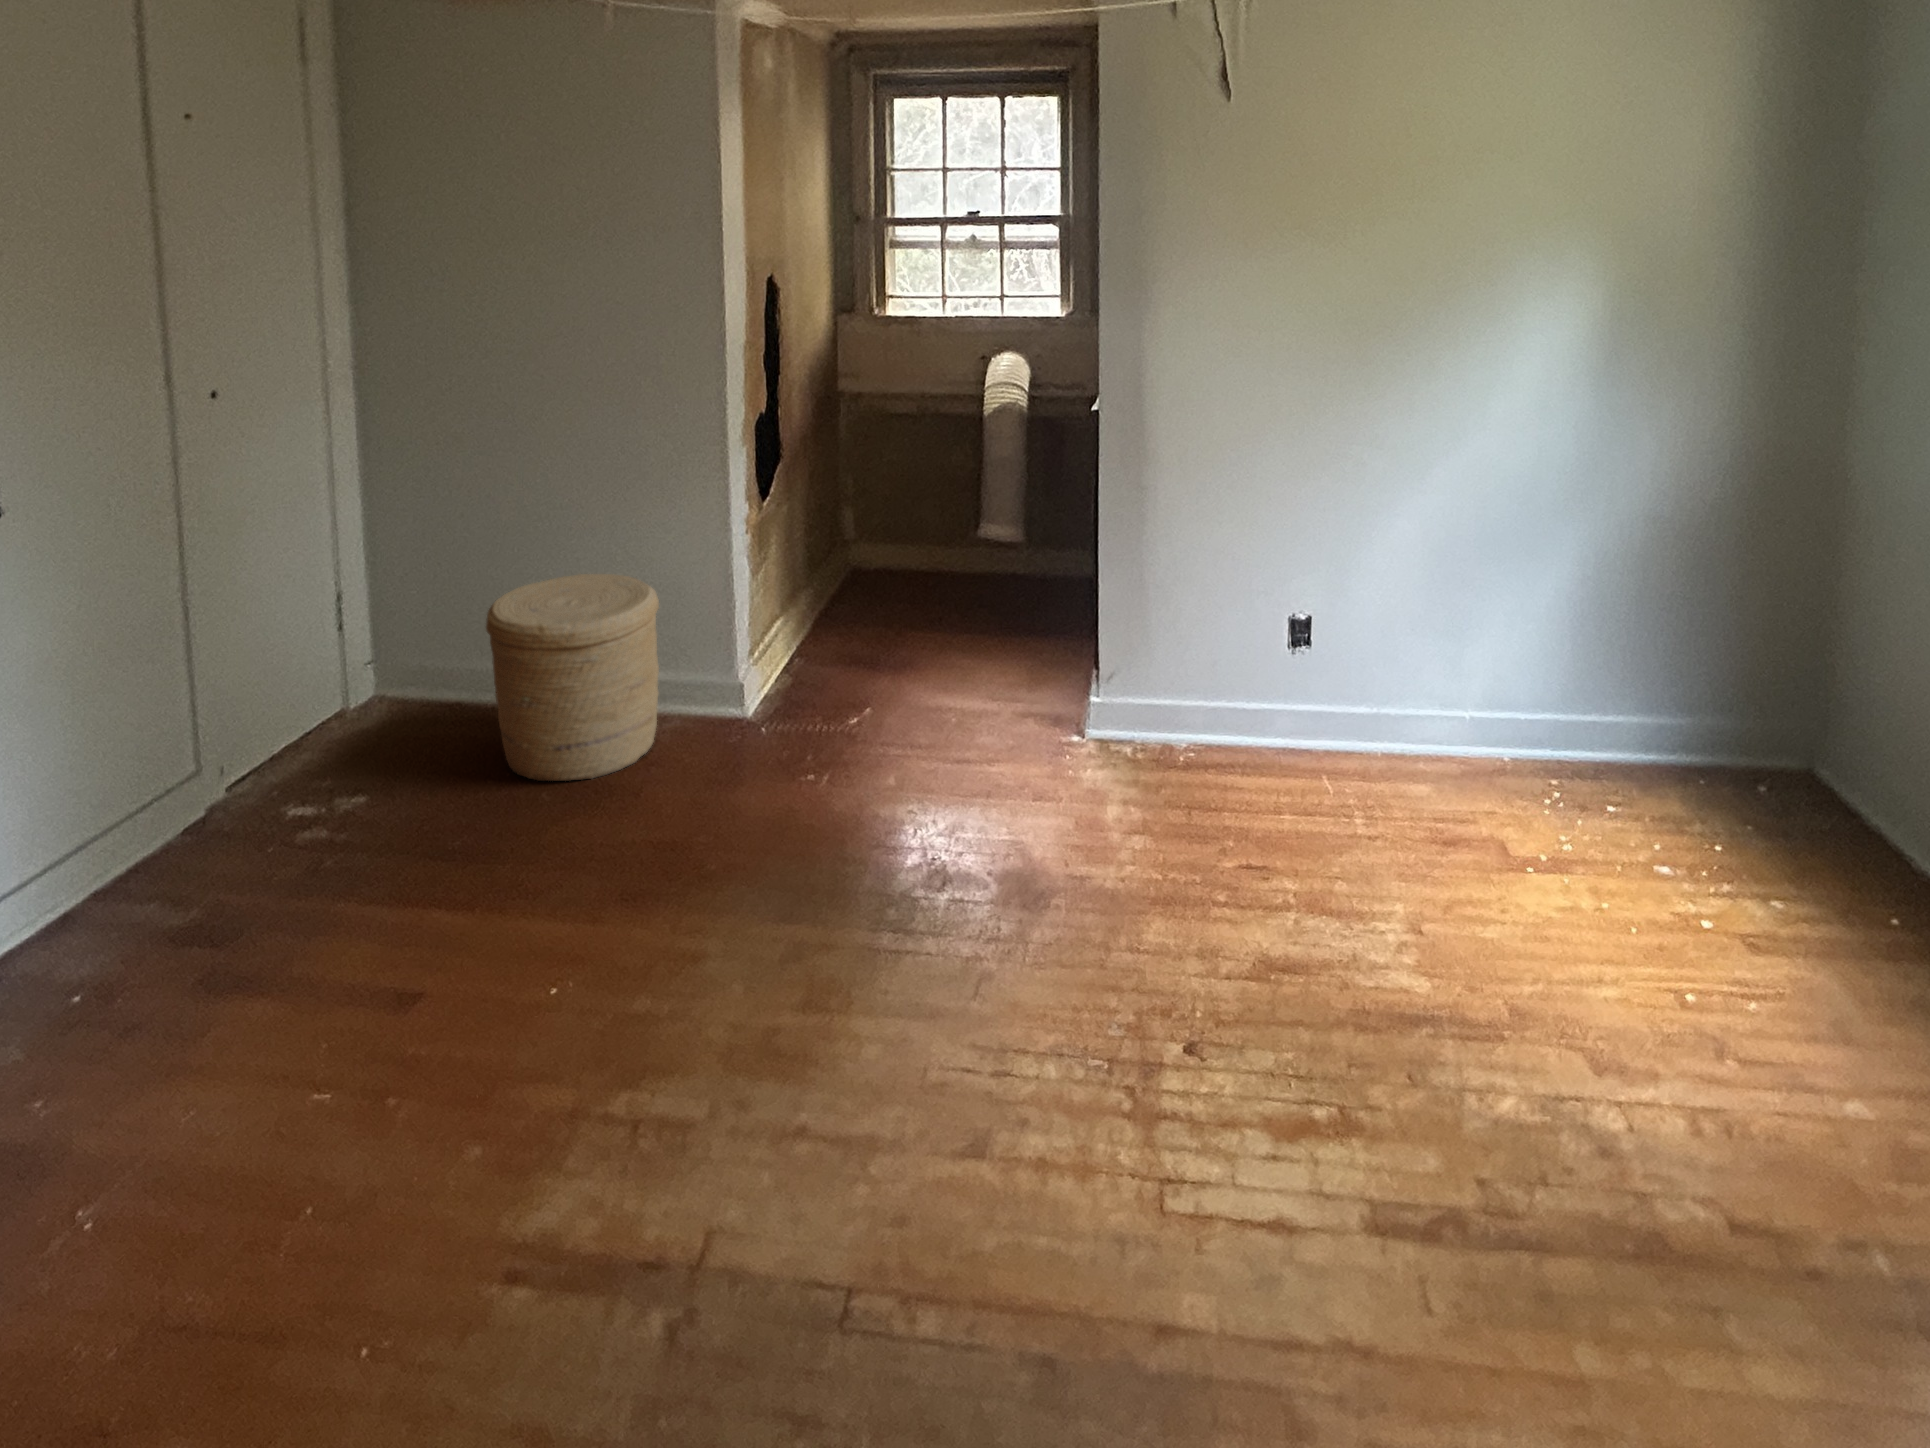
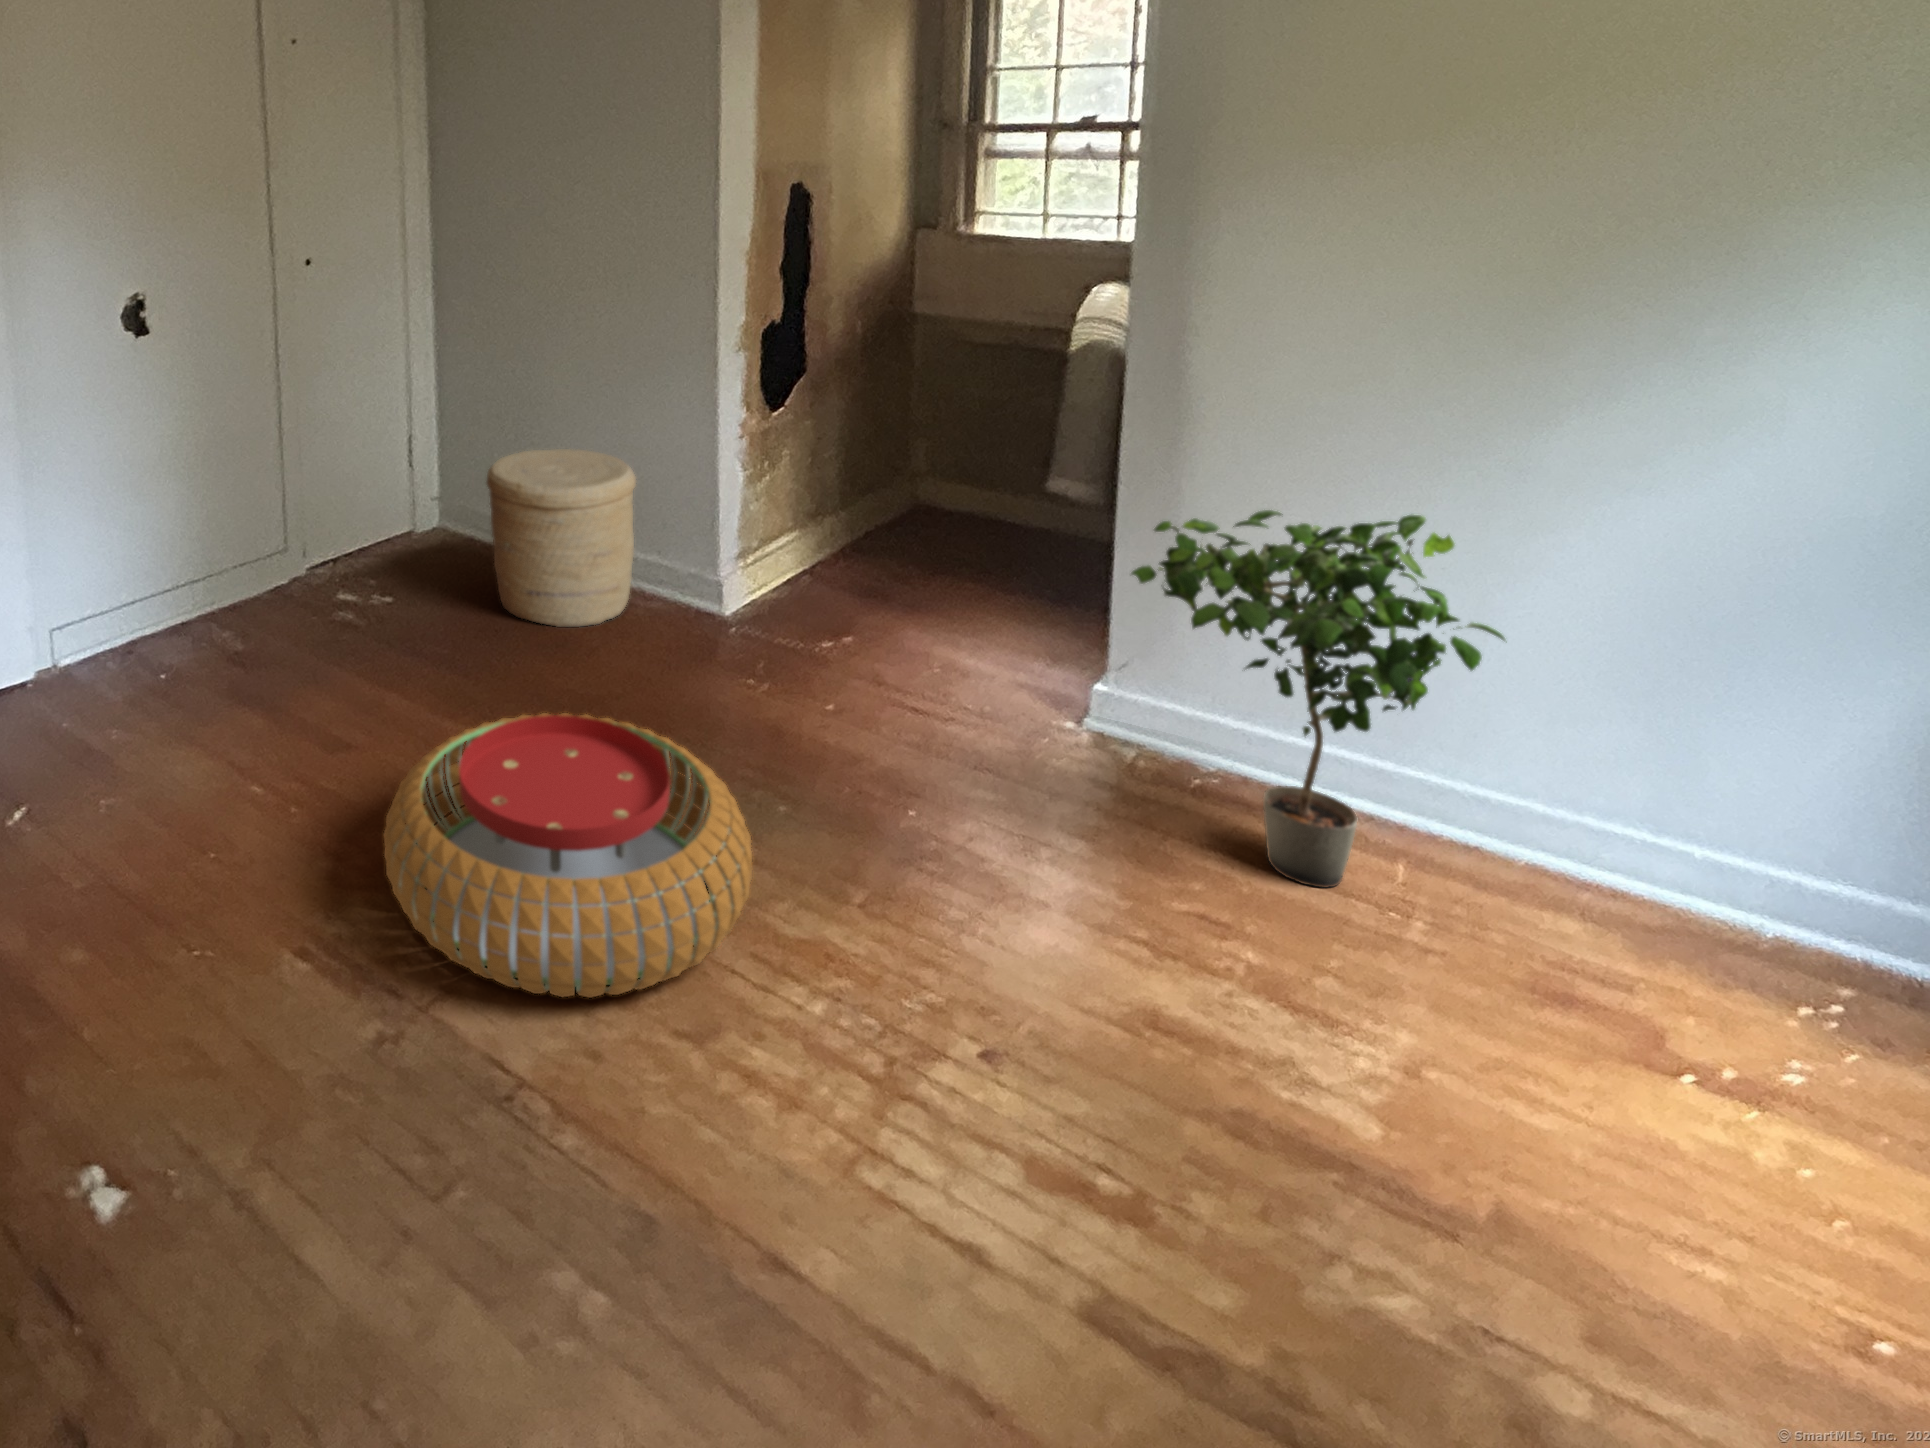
potted plant: none [1157,513,1371,814] -> present [1132,510,1505,888]
pouf: none [556,858,966,1208] -> present [384,713,752,998]

